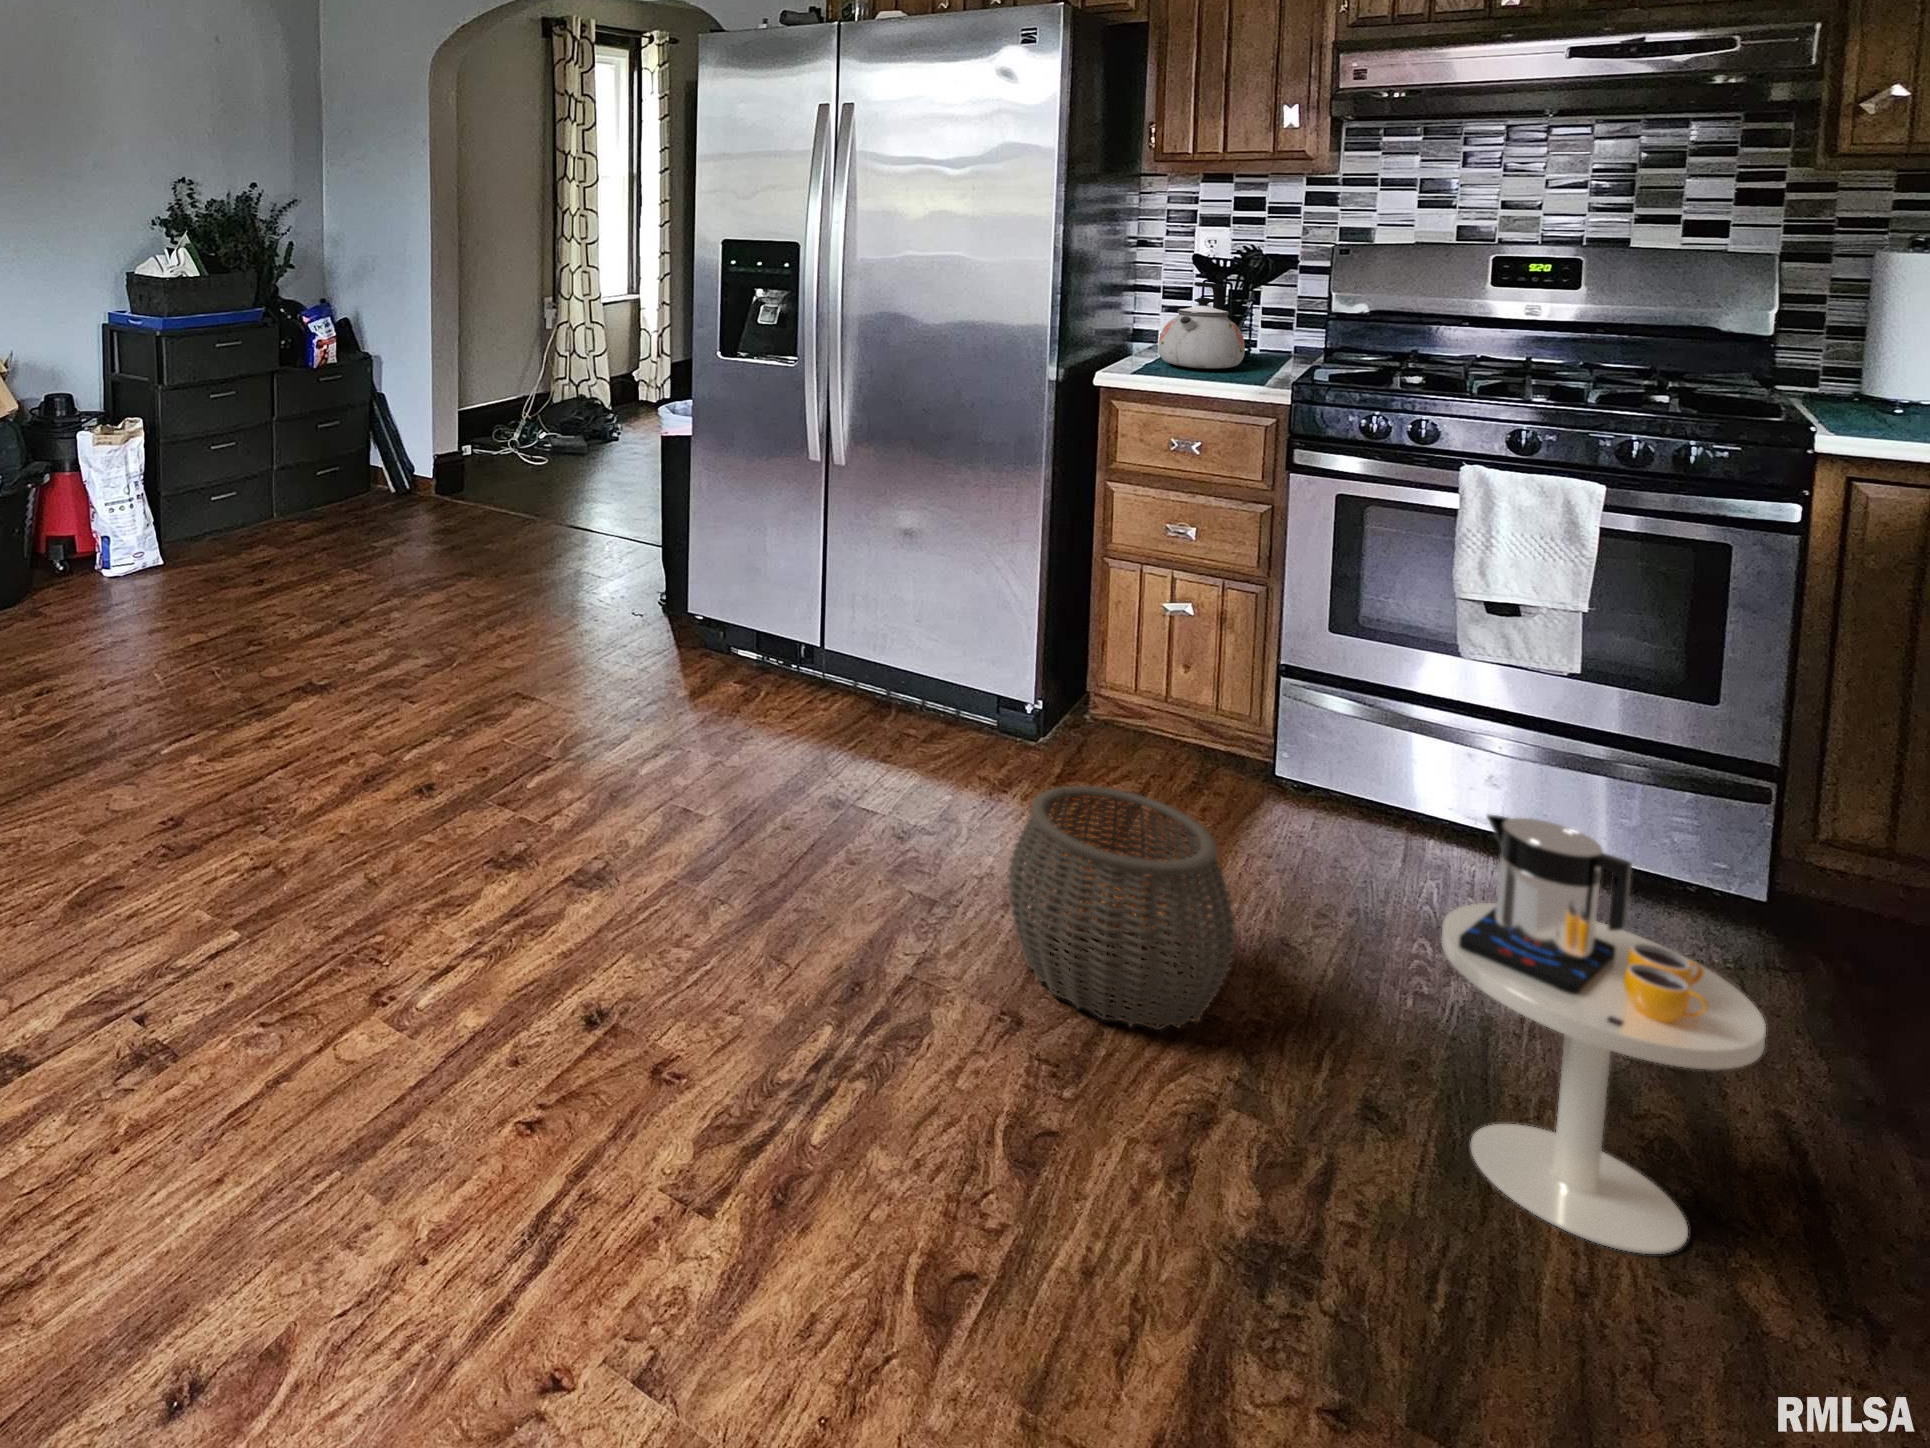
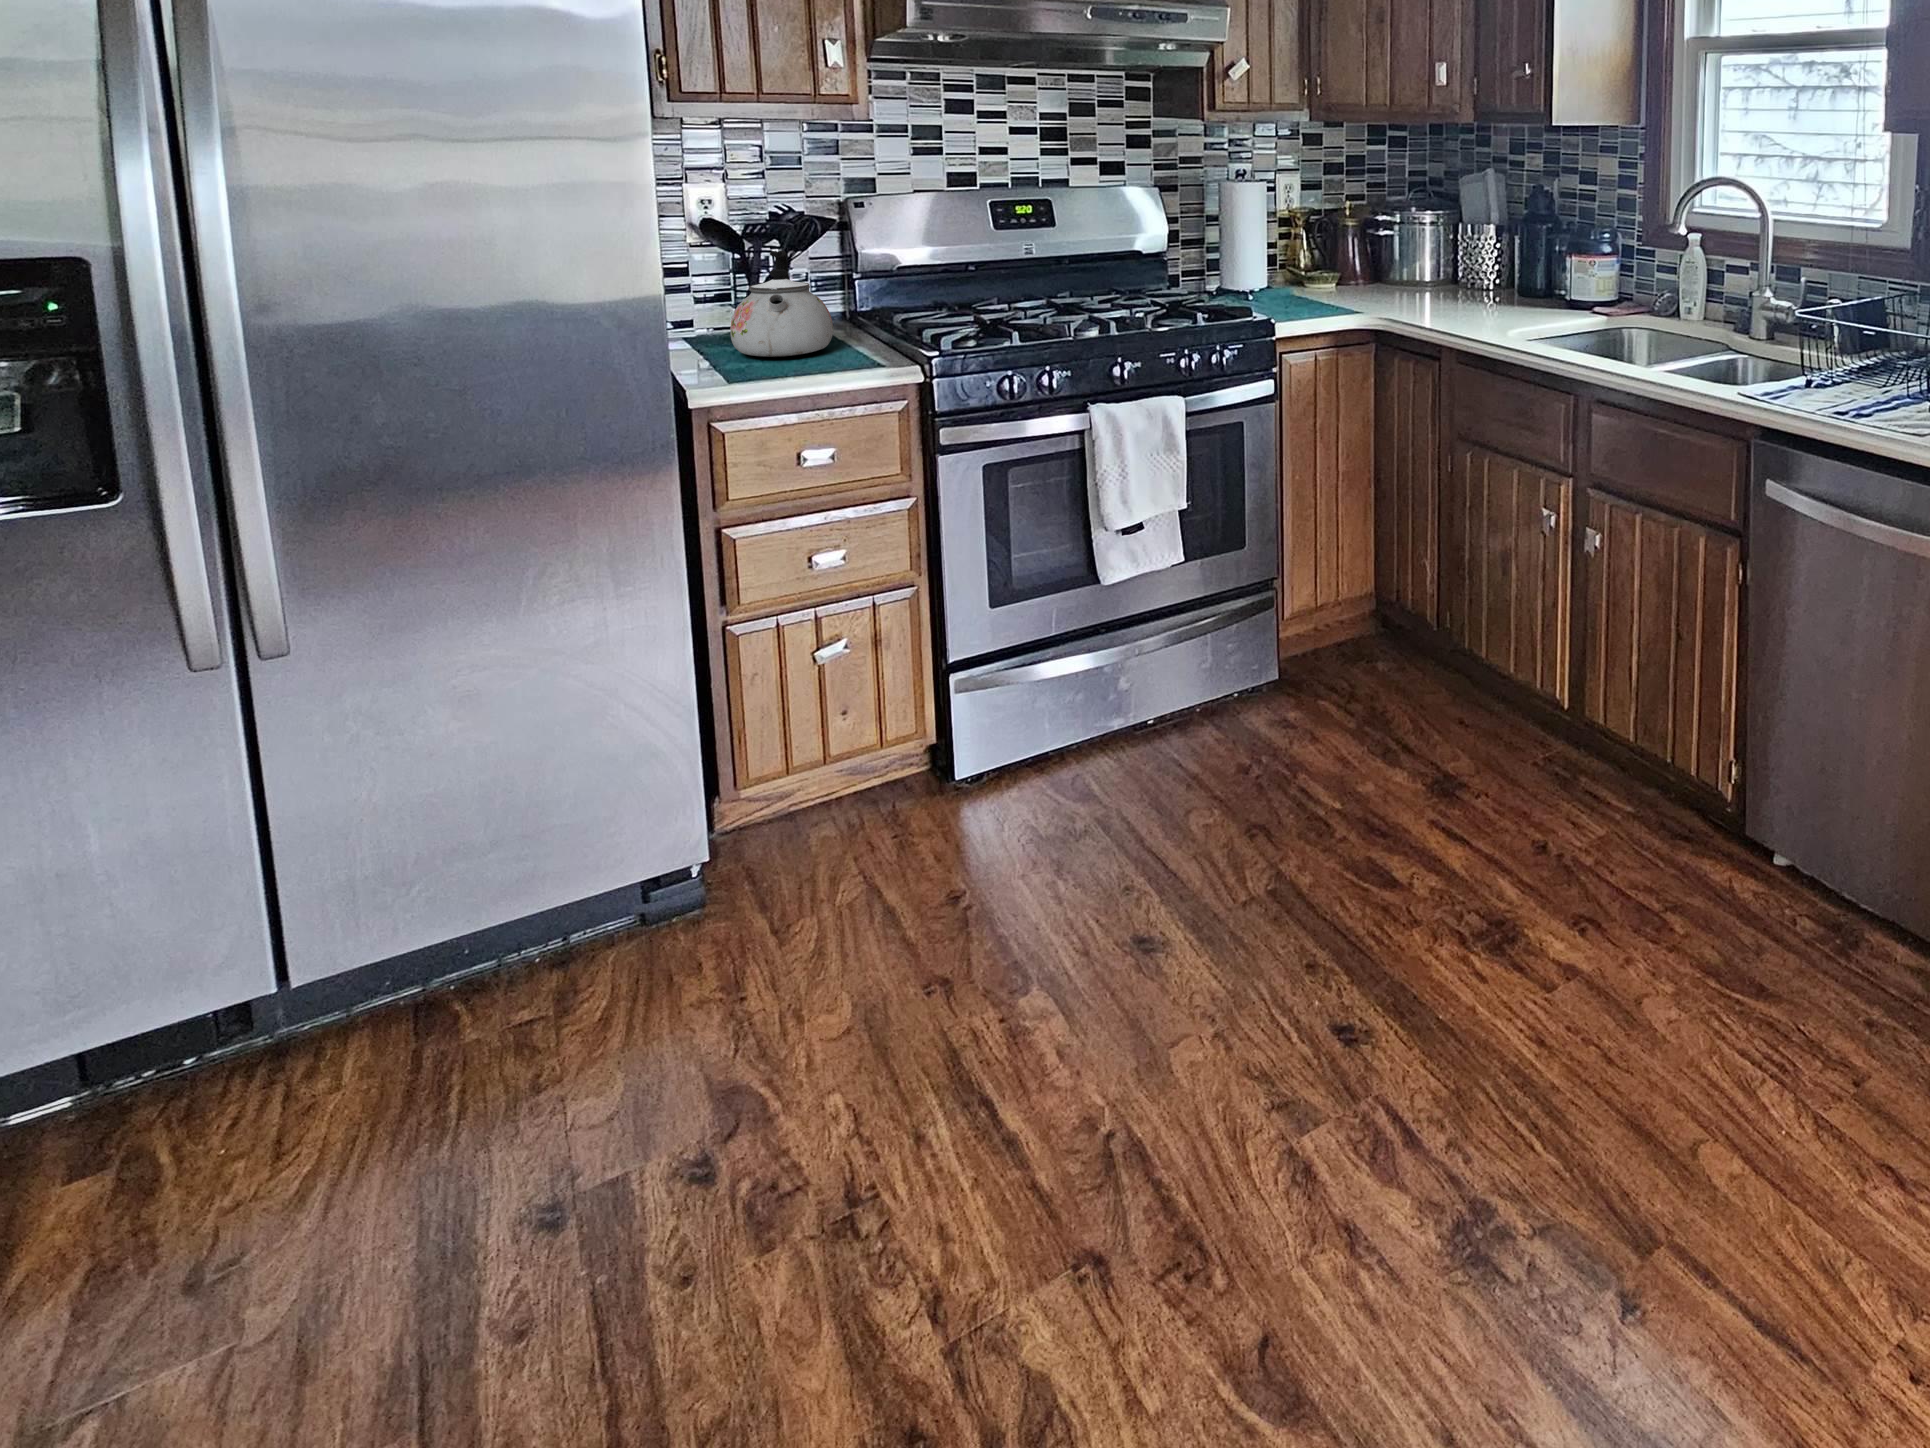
woven basket: present [1008,786,1235,1030] -> none [967,870,1219,1188]
side table: present [1441,814,1766,1254] -> none [1357,687,1548,1012]

